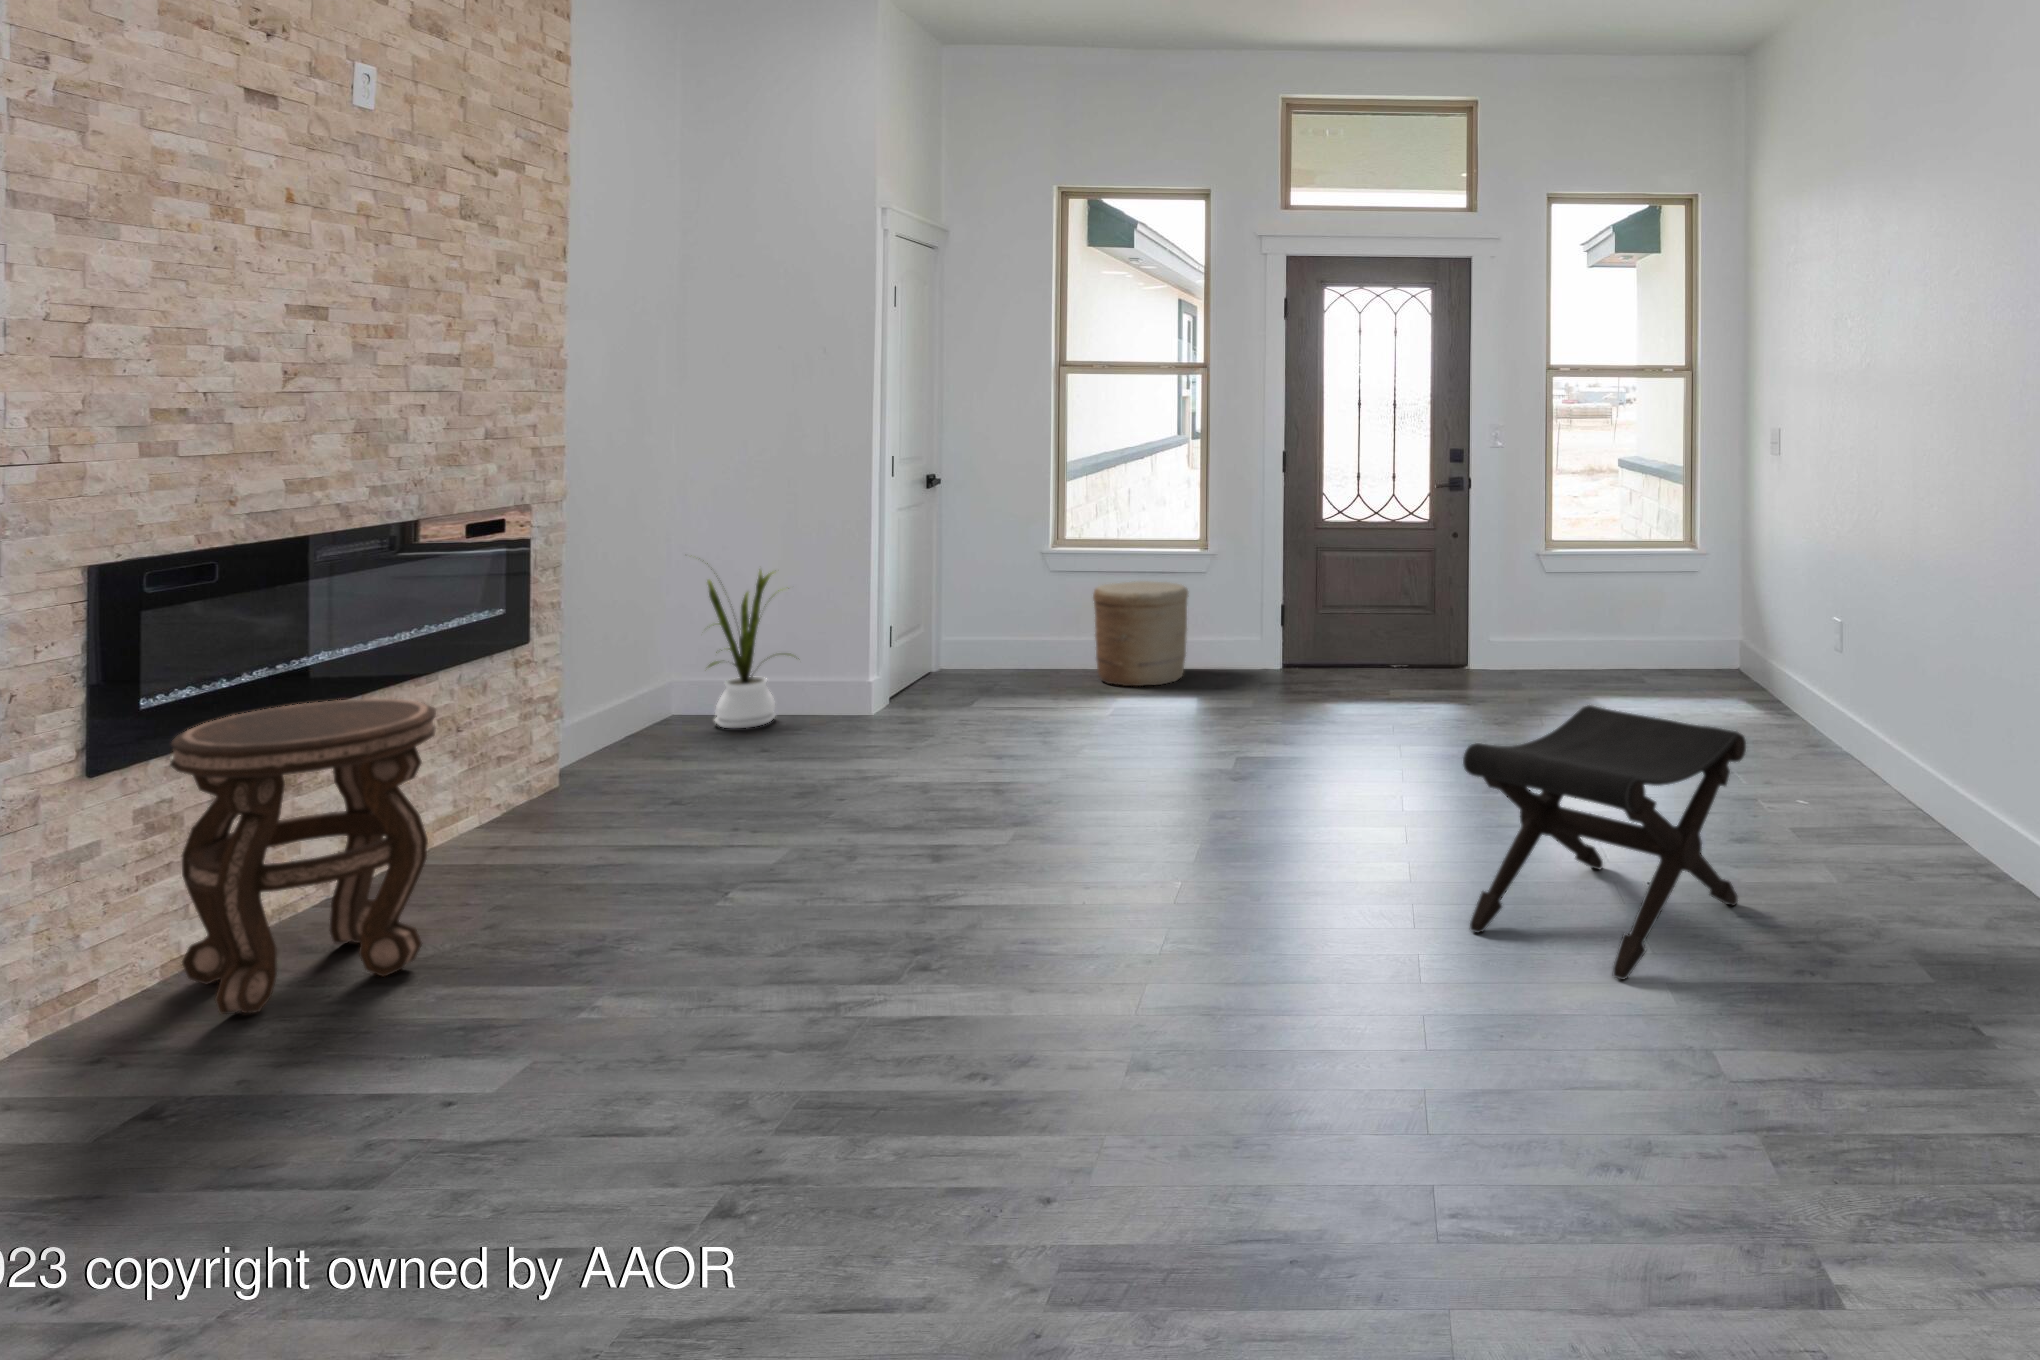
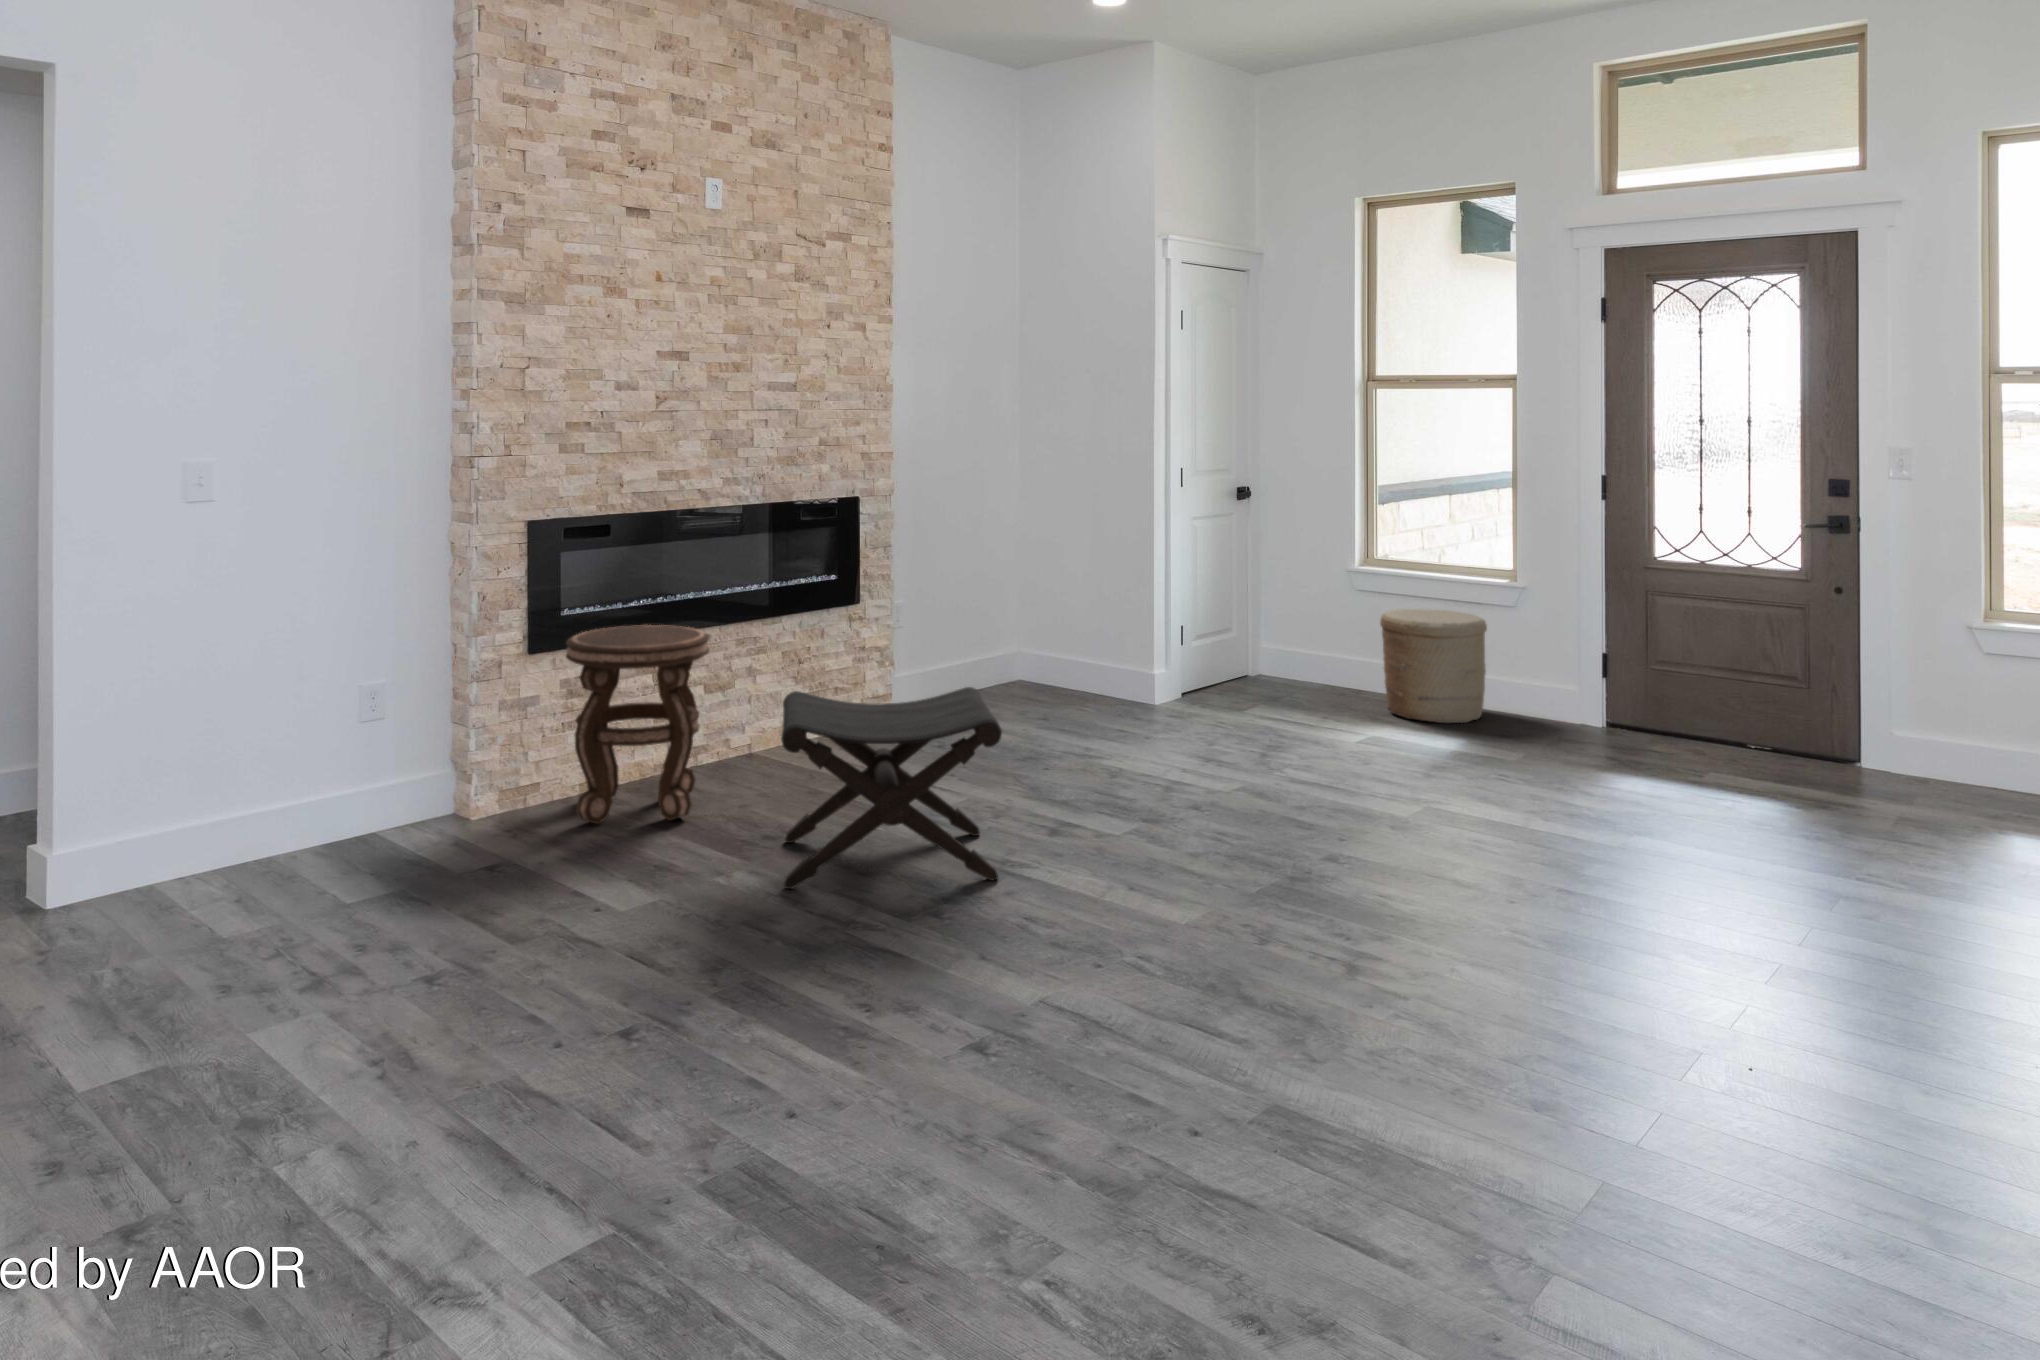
house plant: present [707,563,791,728] -> none [1009,545,1097,701]
footstool: present [1463,705,1746,980] -> present [781,687,1002,889]

